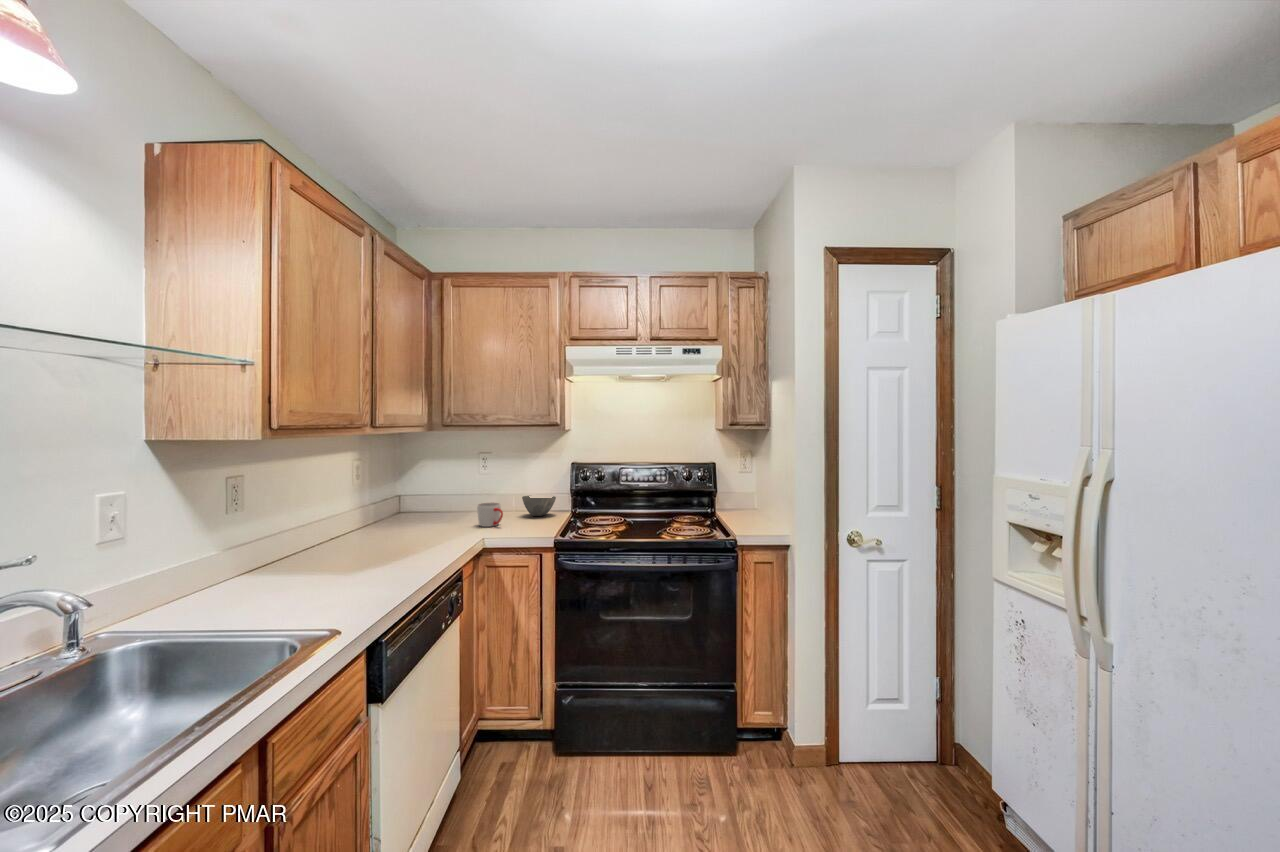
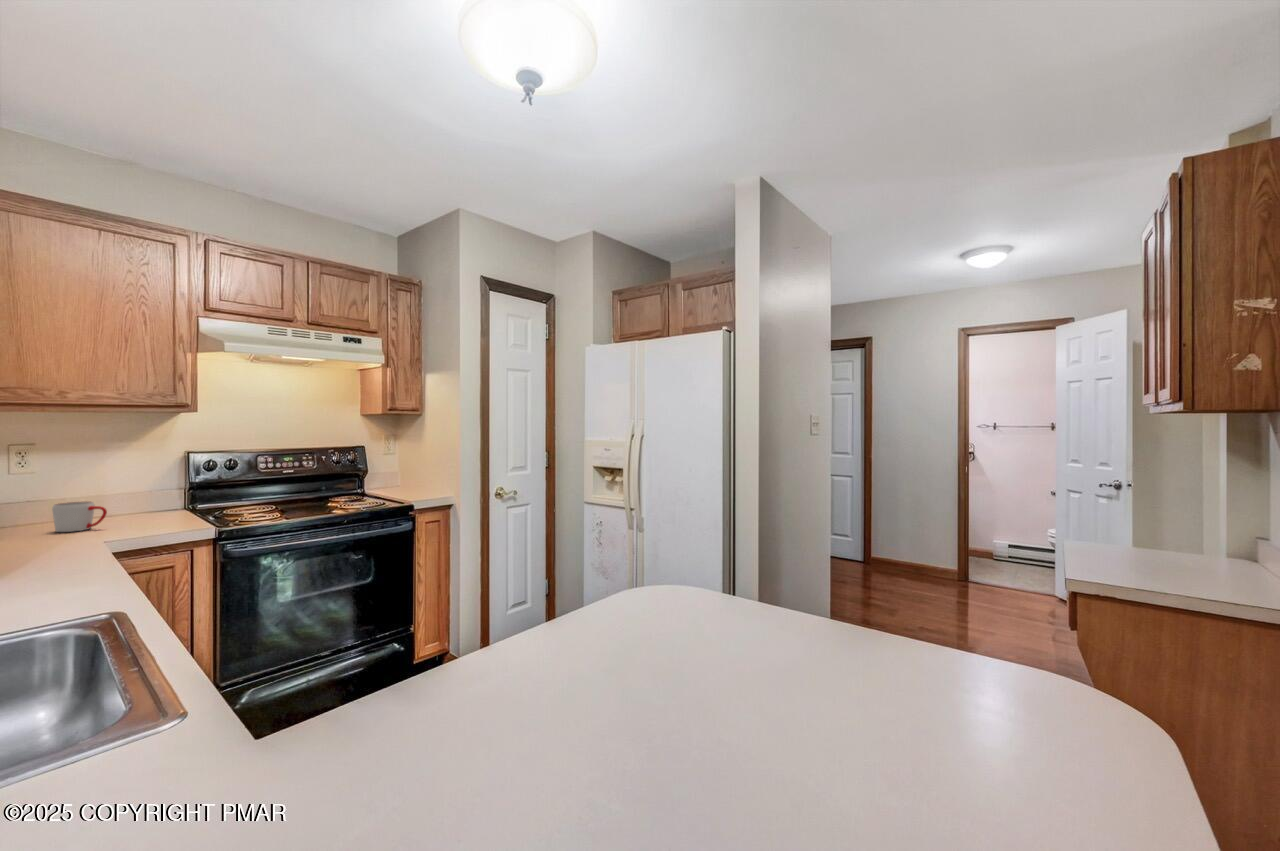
bowl: present [522,496,556,516] -> none [108,491,163,516]

